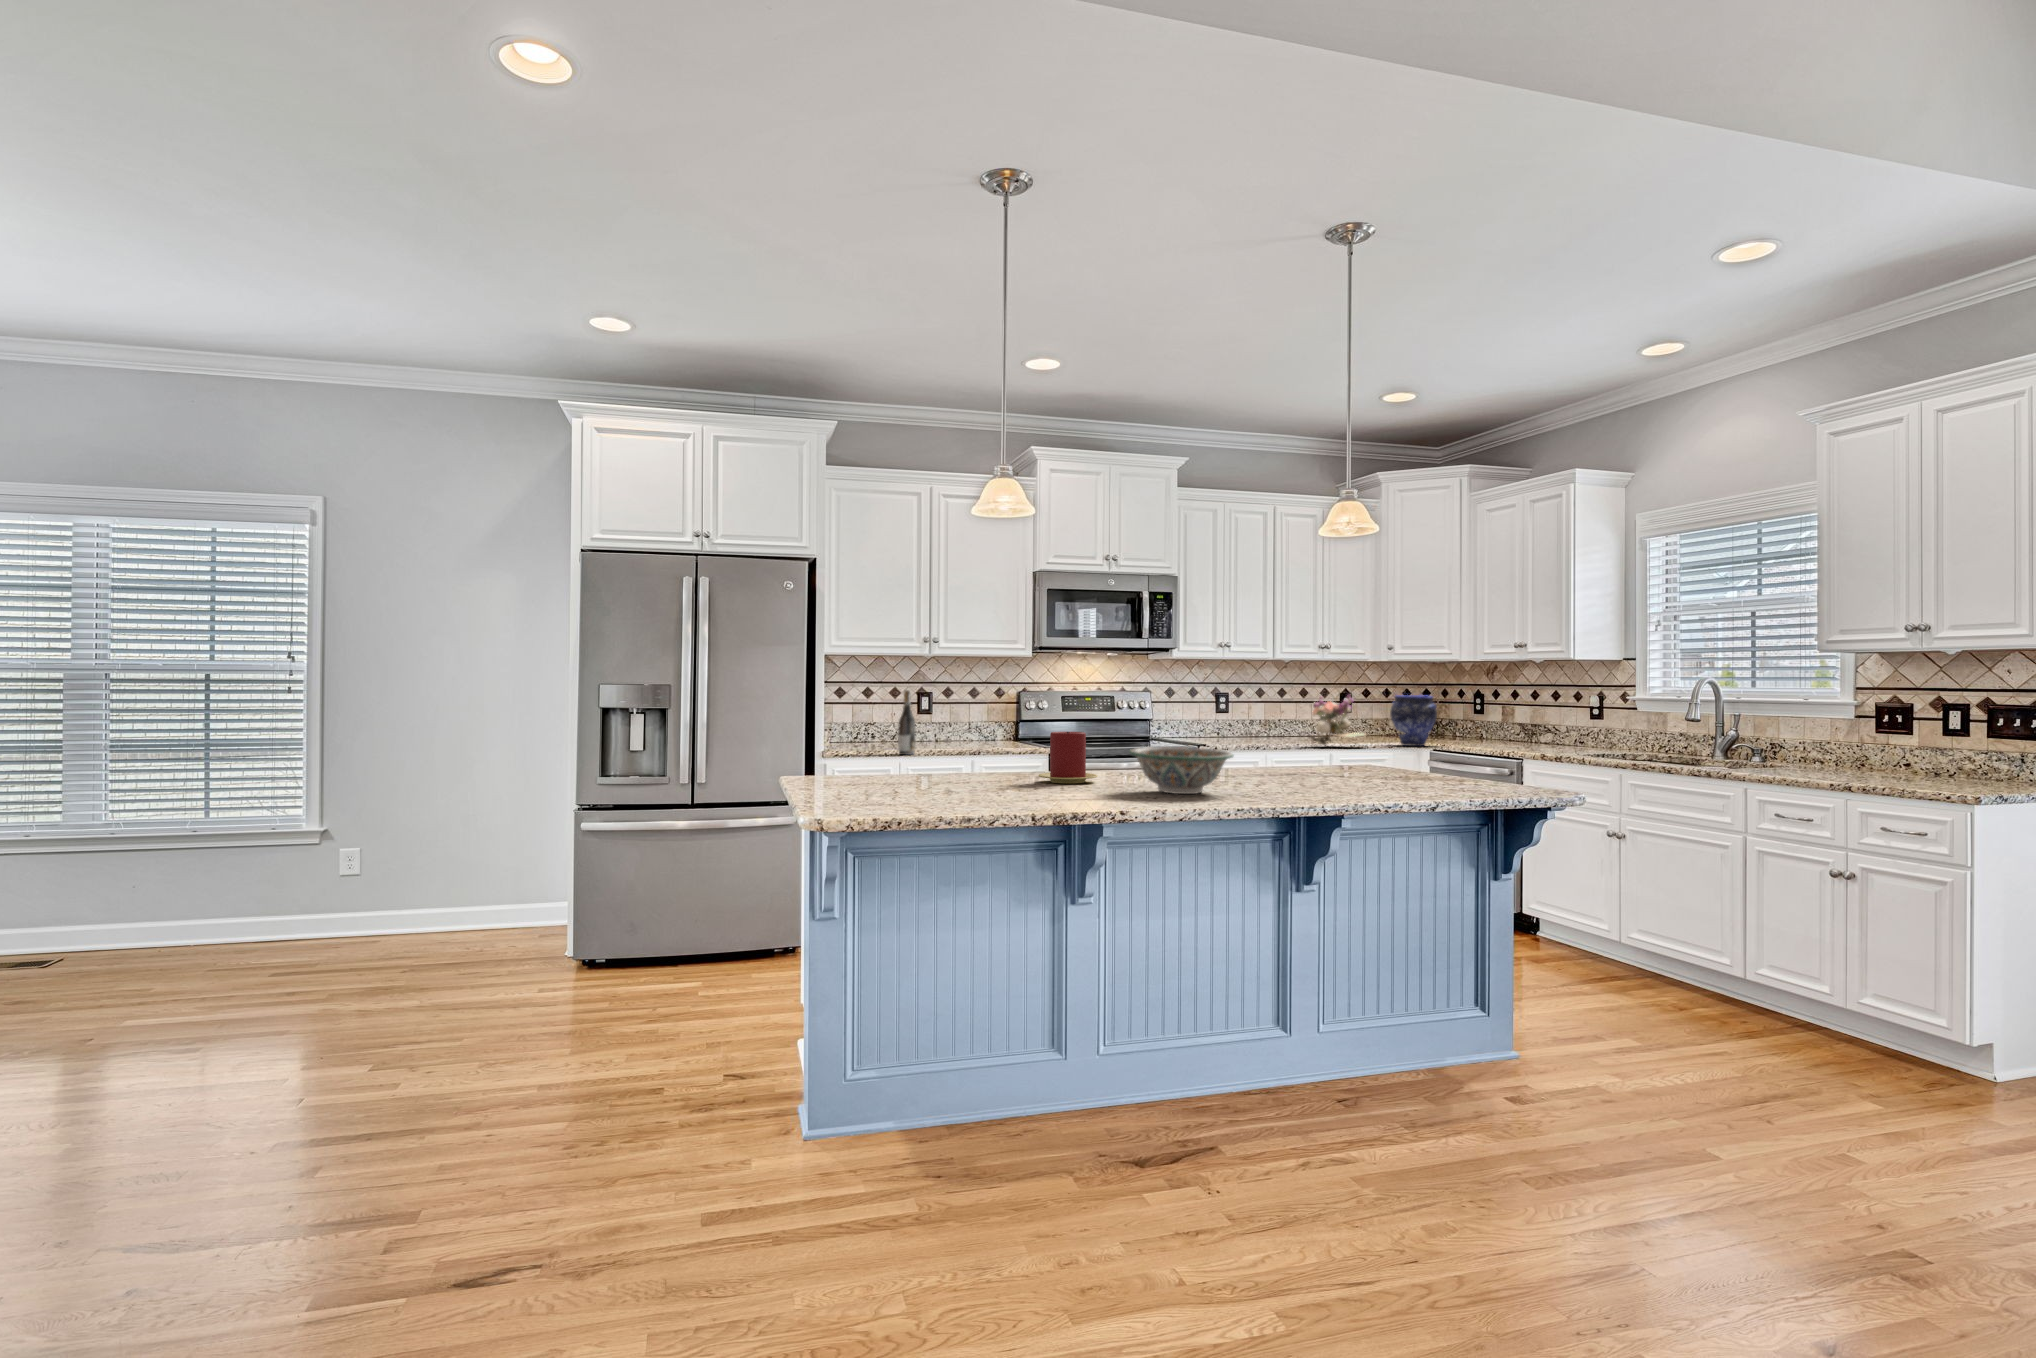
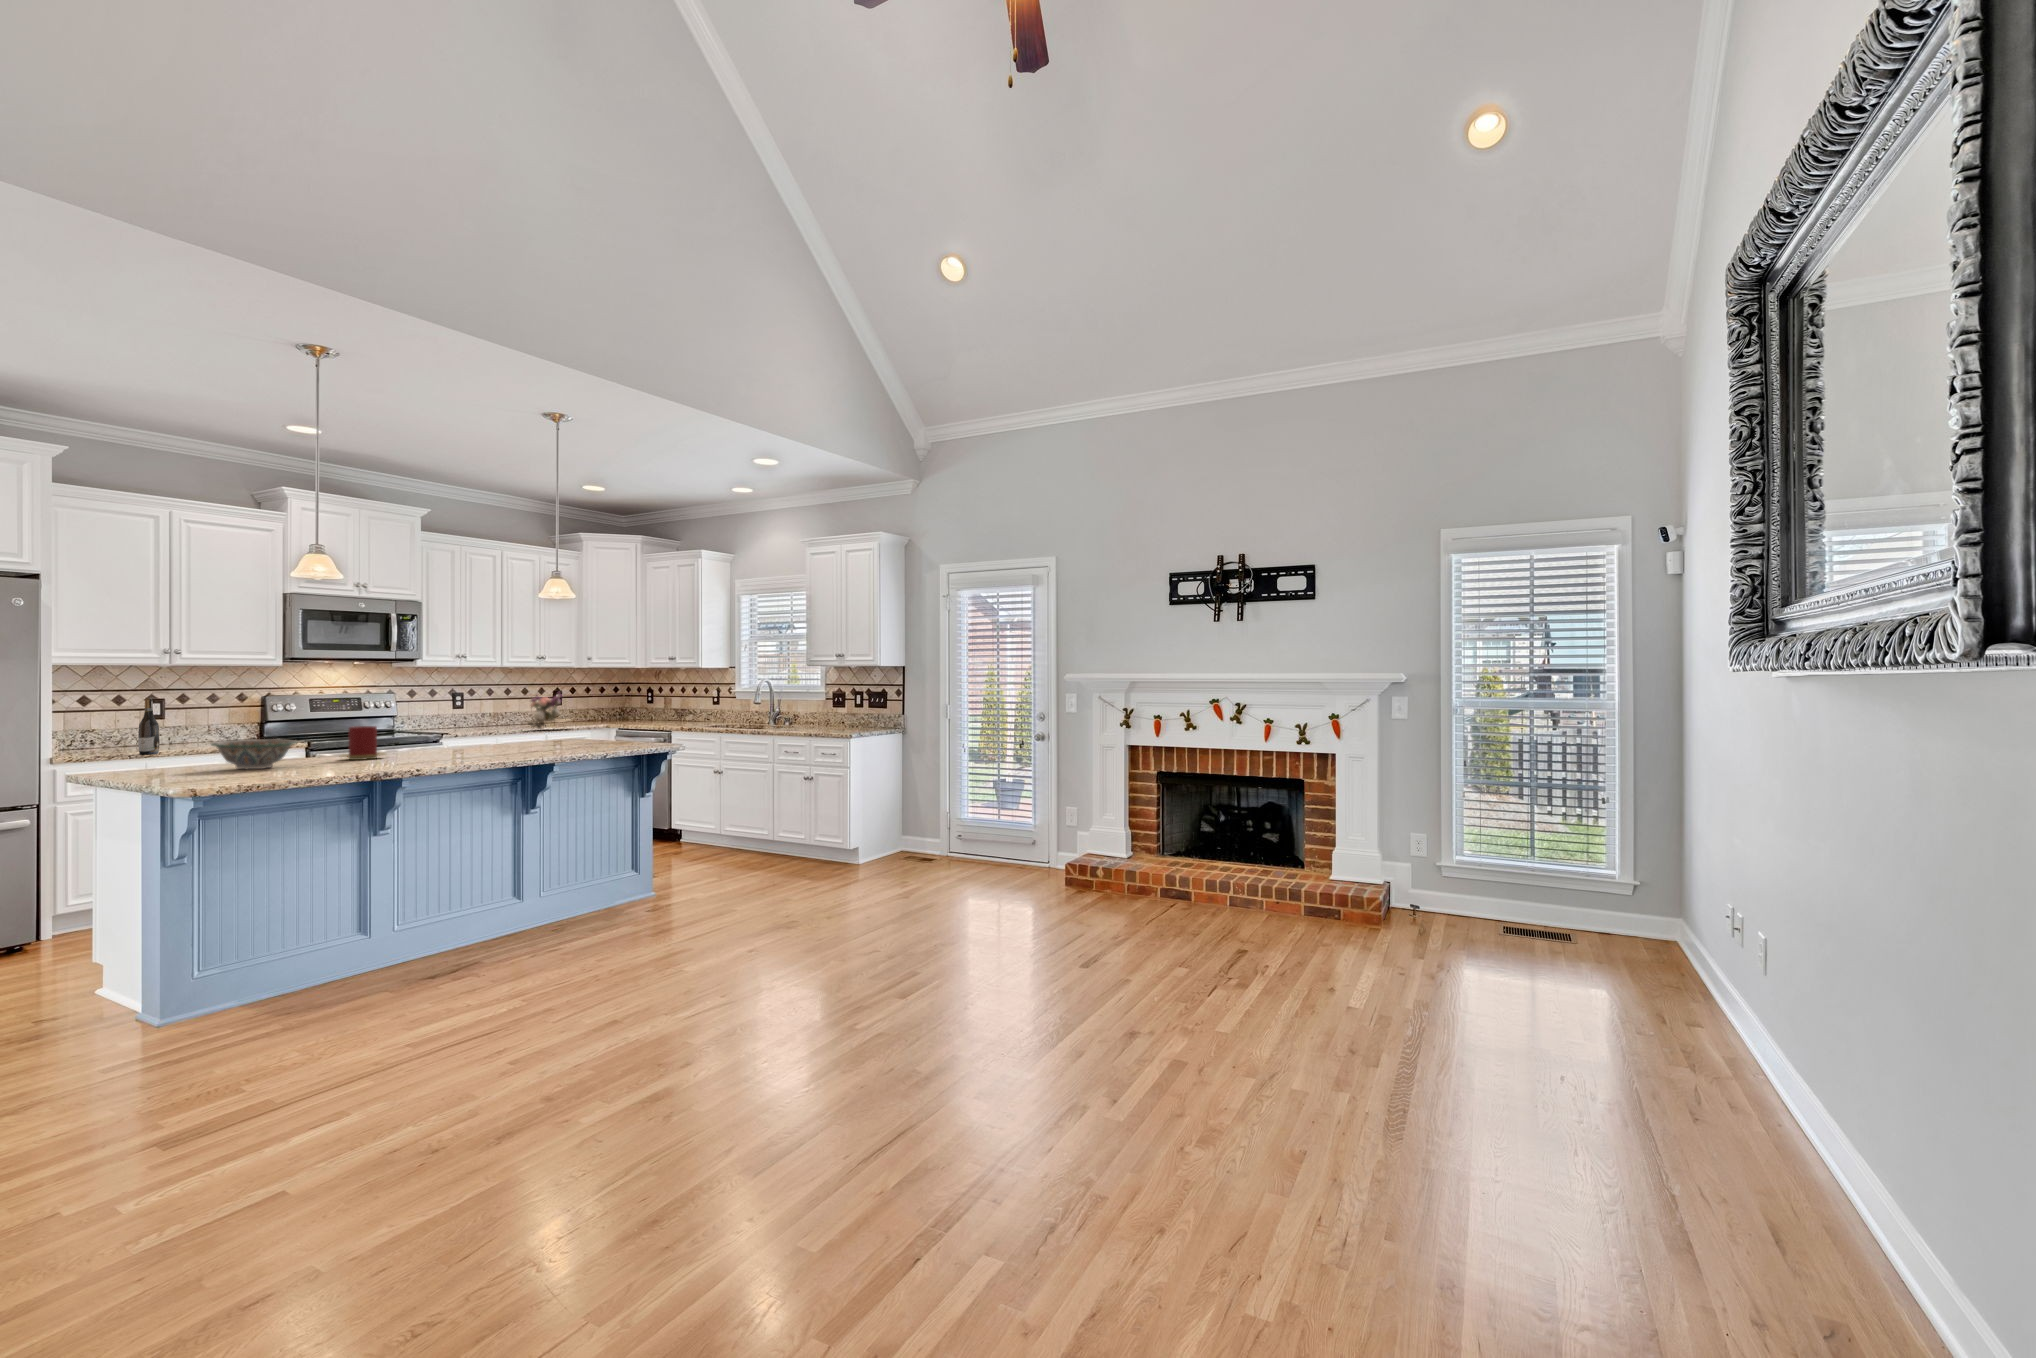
vase: present [1390,695,1437,746] -> none [590,691,623,727]
decorative bowl: present [1129,747,1234,794] -> present [211,739,296,769]

